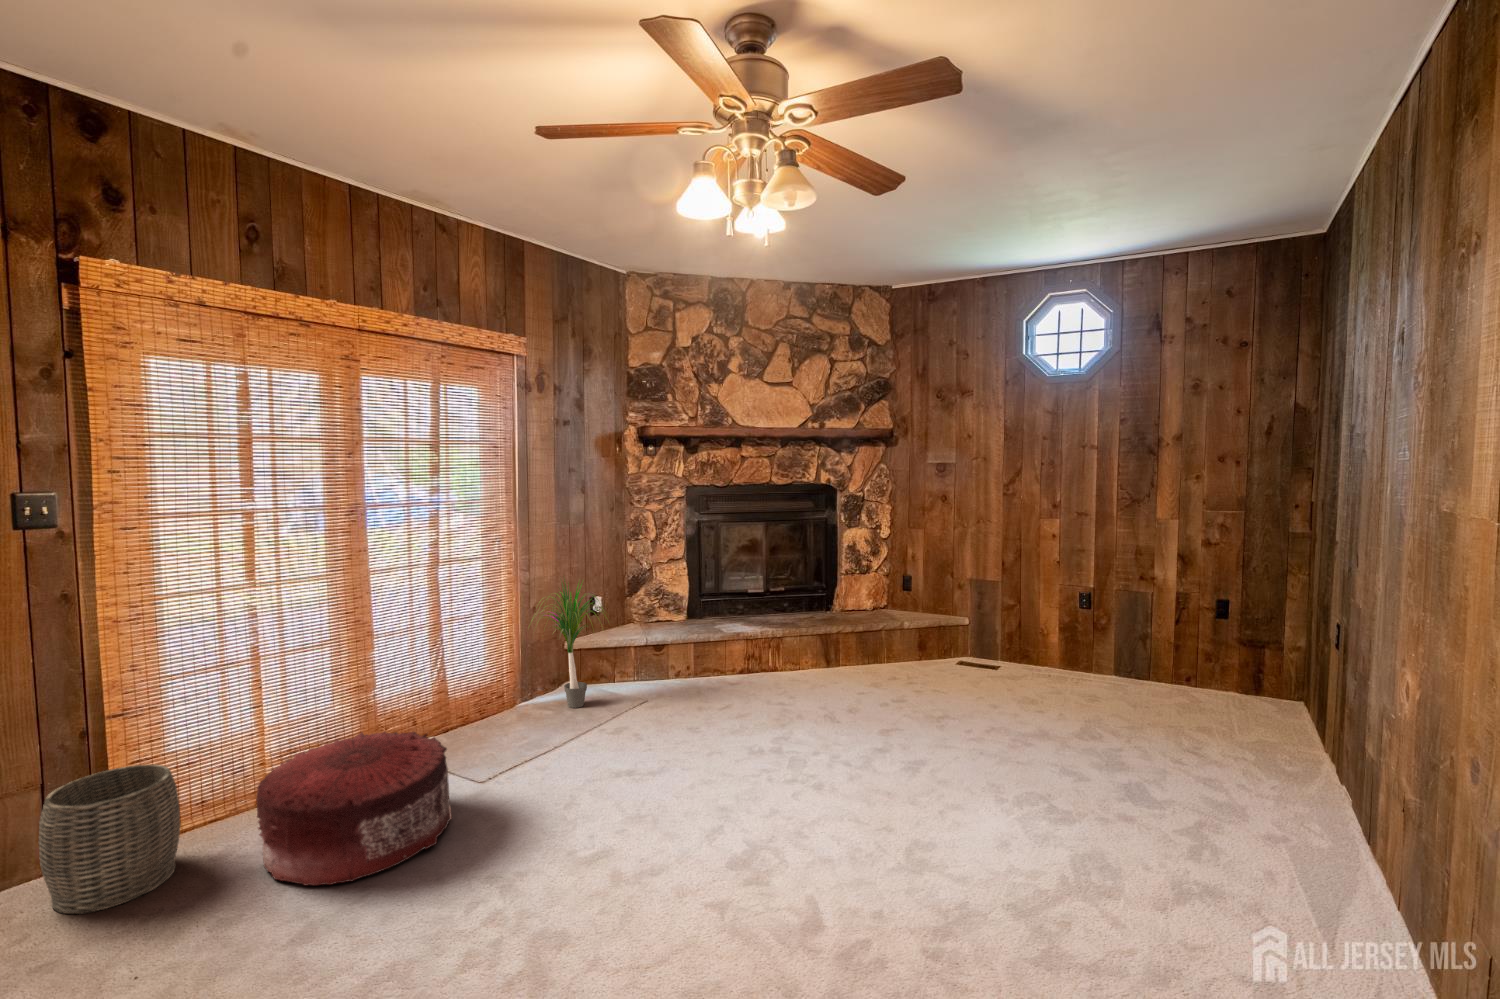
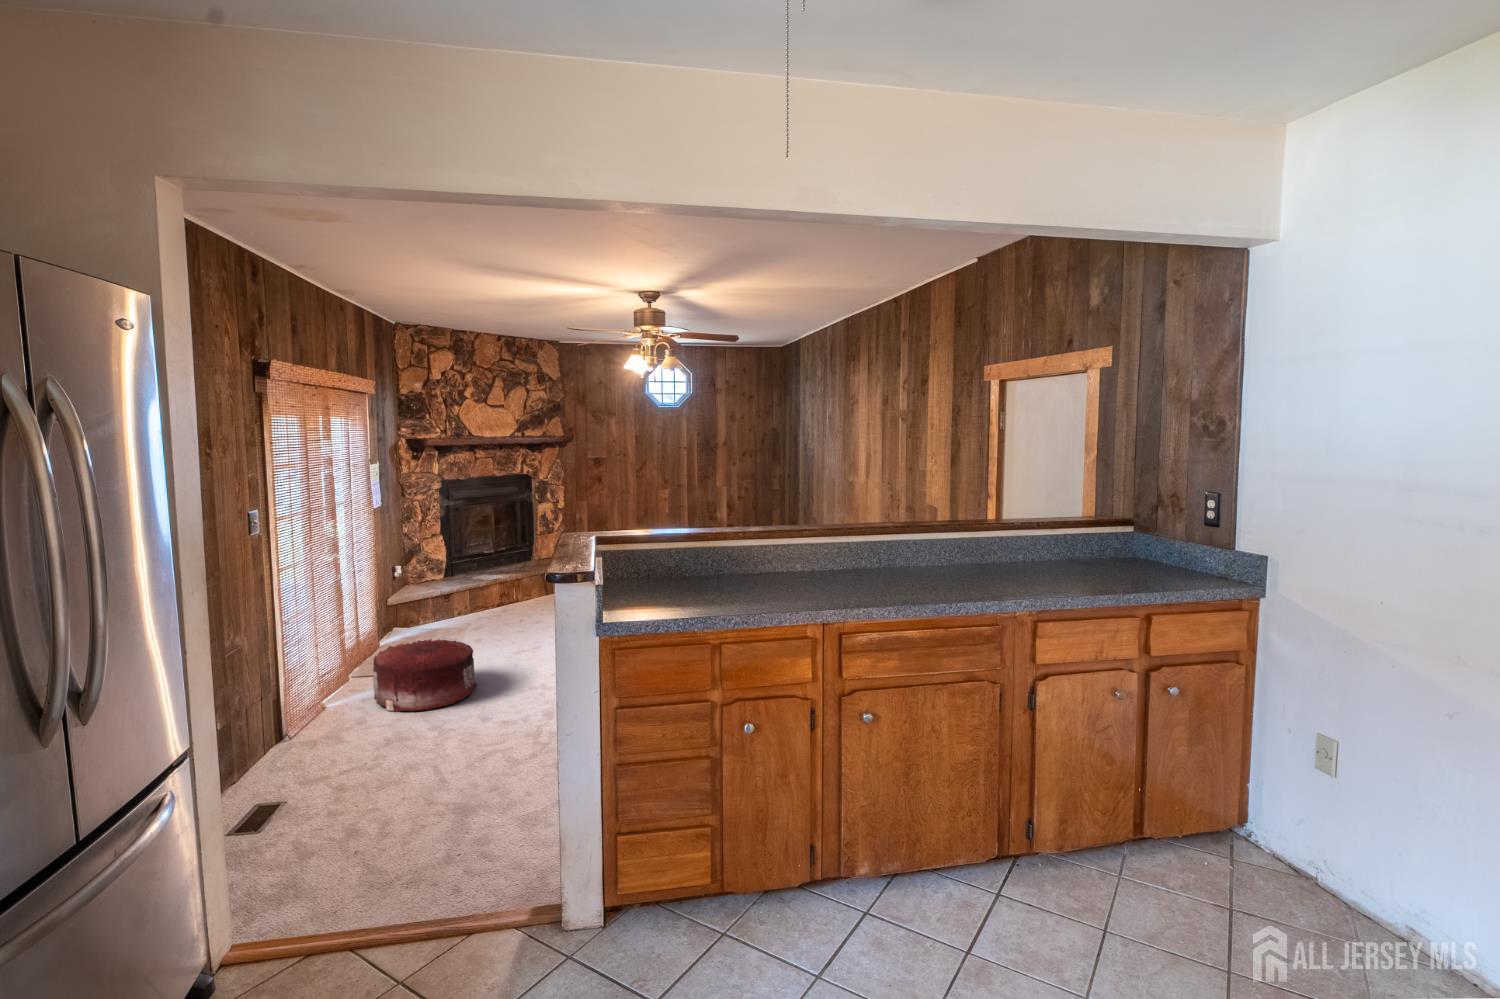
potted plant: present [532,581,604,708] -> none [381,548,447,639]
woven basket: present [39,764,181,914] -> none [287,670,356,748]

